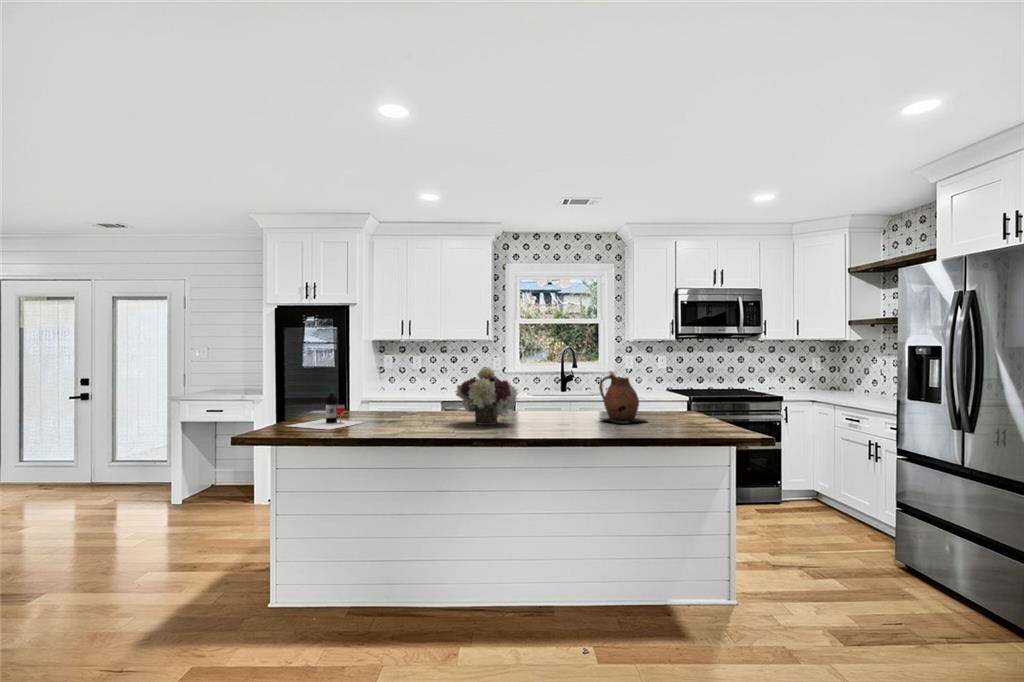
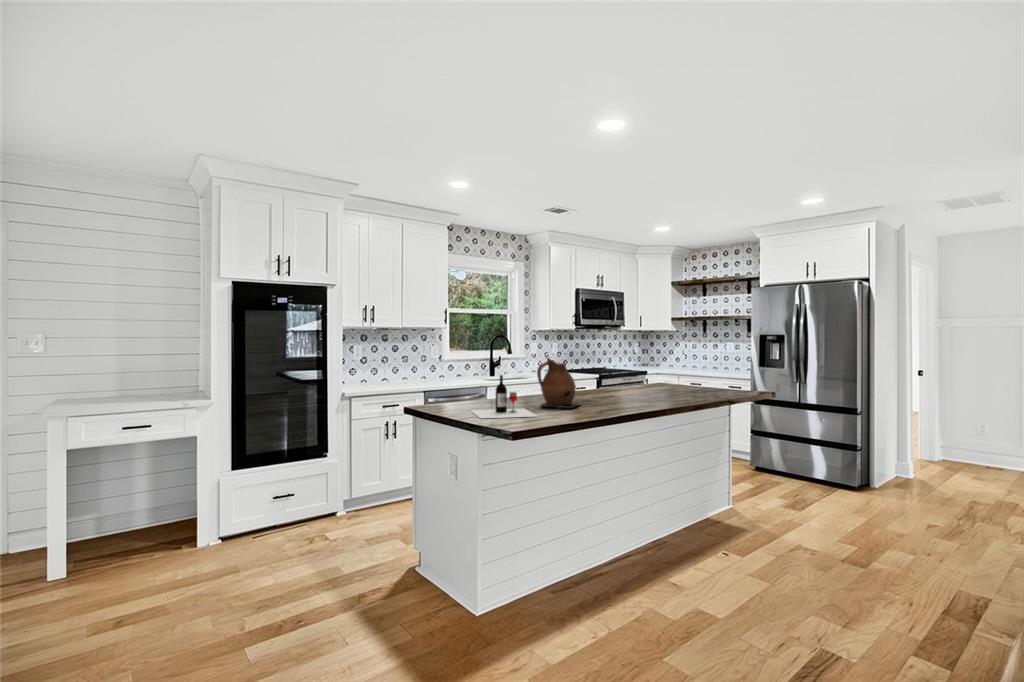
flower arrangement: present [456,367,518,425] -> none [583,352,636,402]
ceramic pitcher: present [599,371,647,423] -> present [537,358,579,408]

